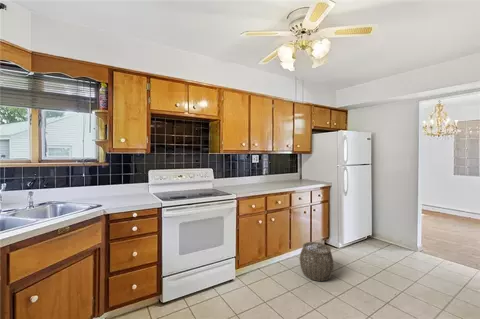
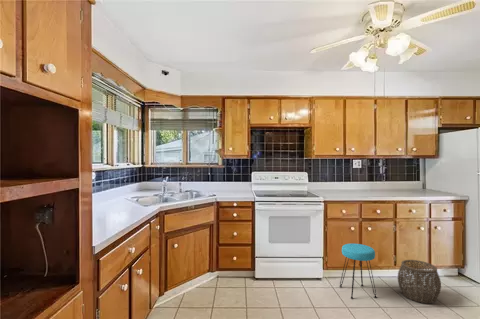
stool: none [255,237,290,297] -> present [340,243,376,298]

